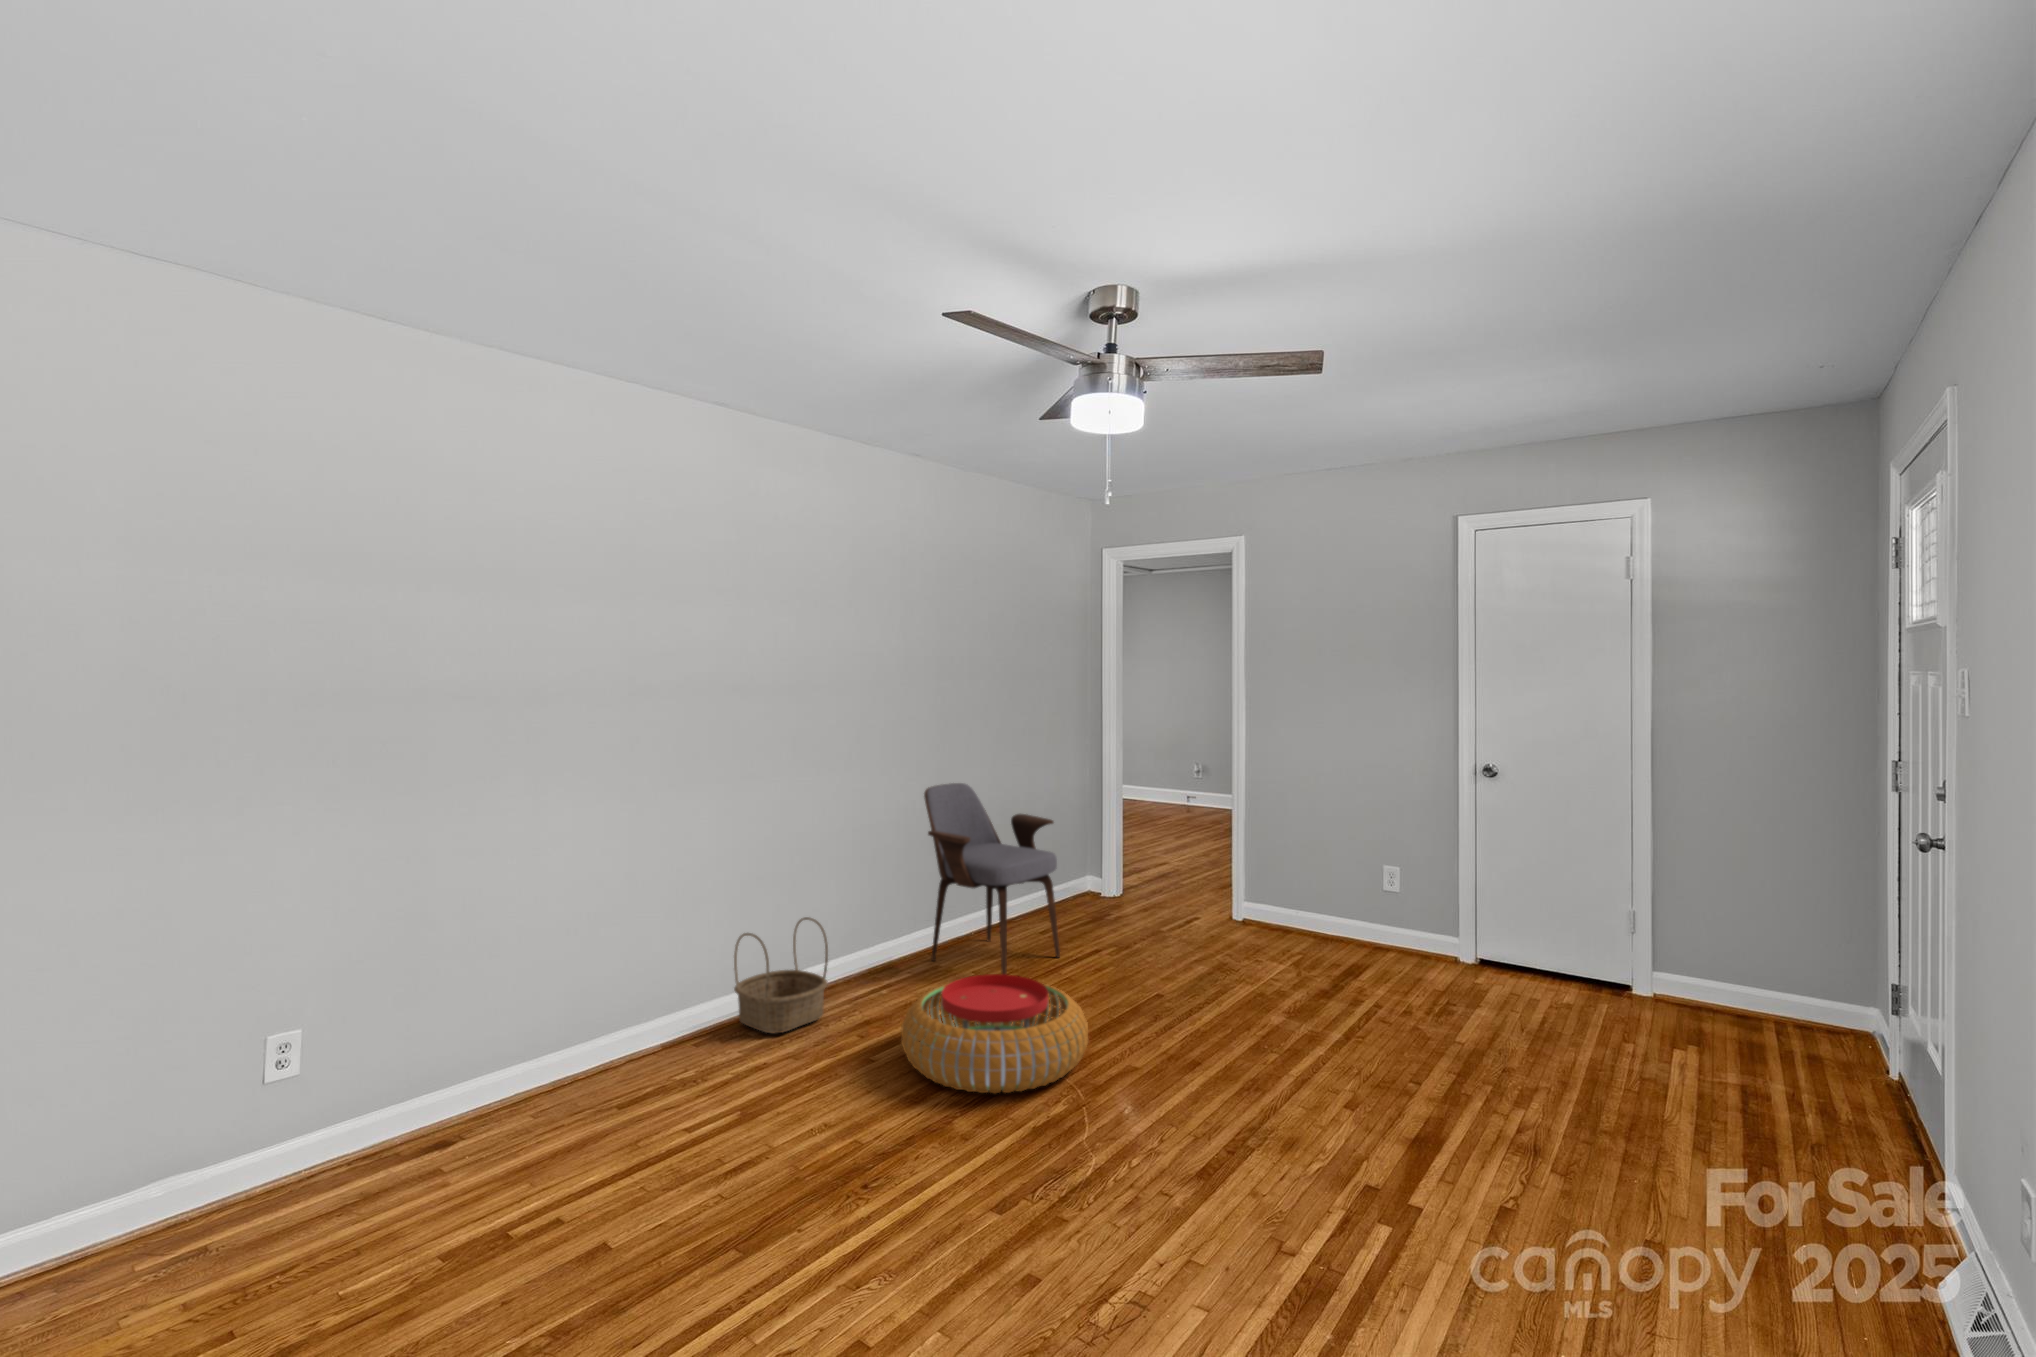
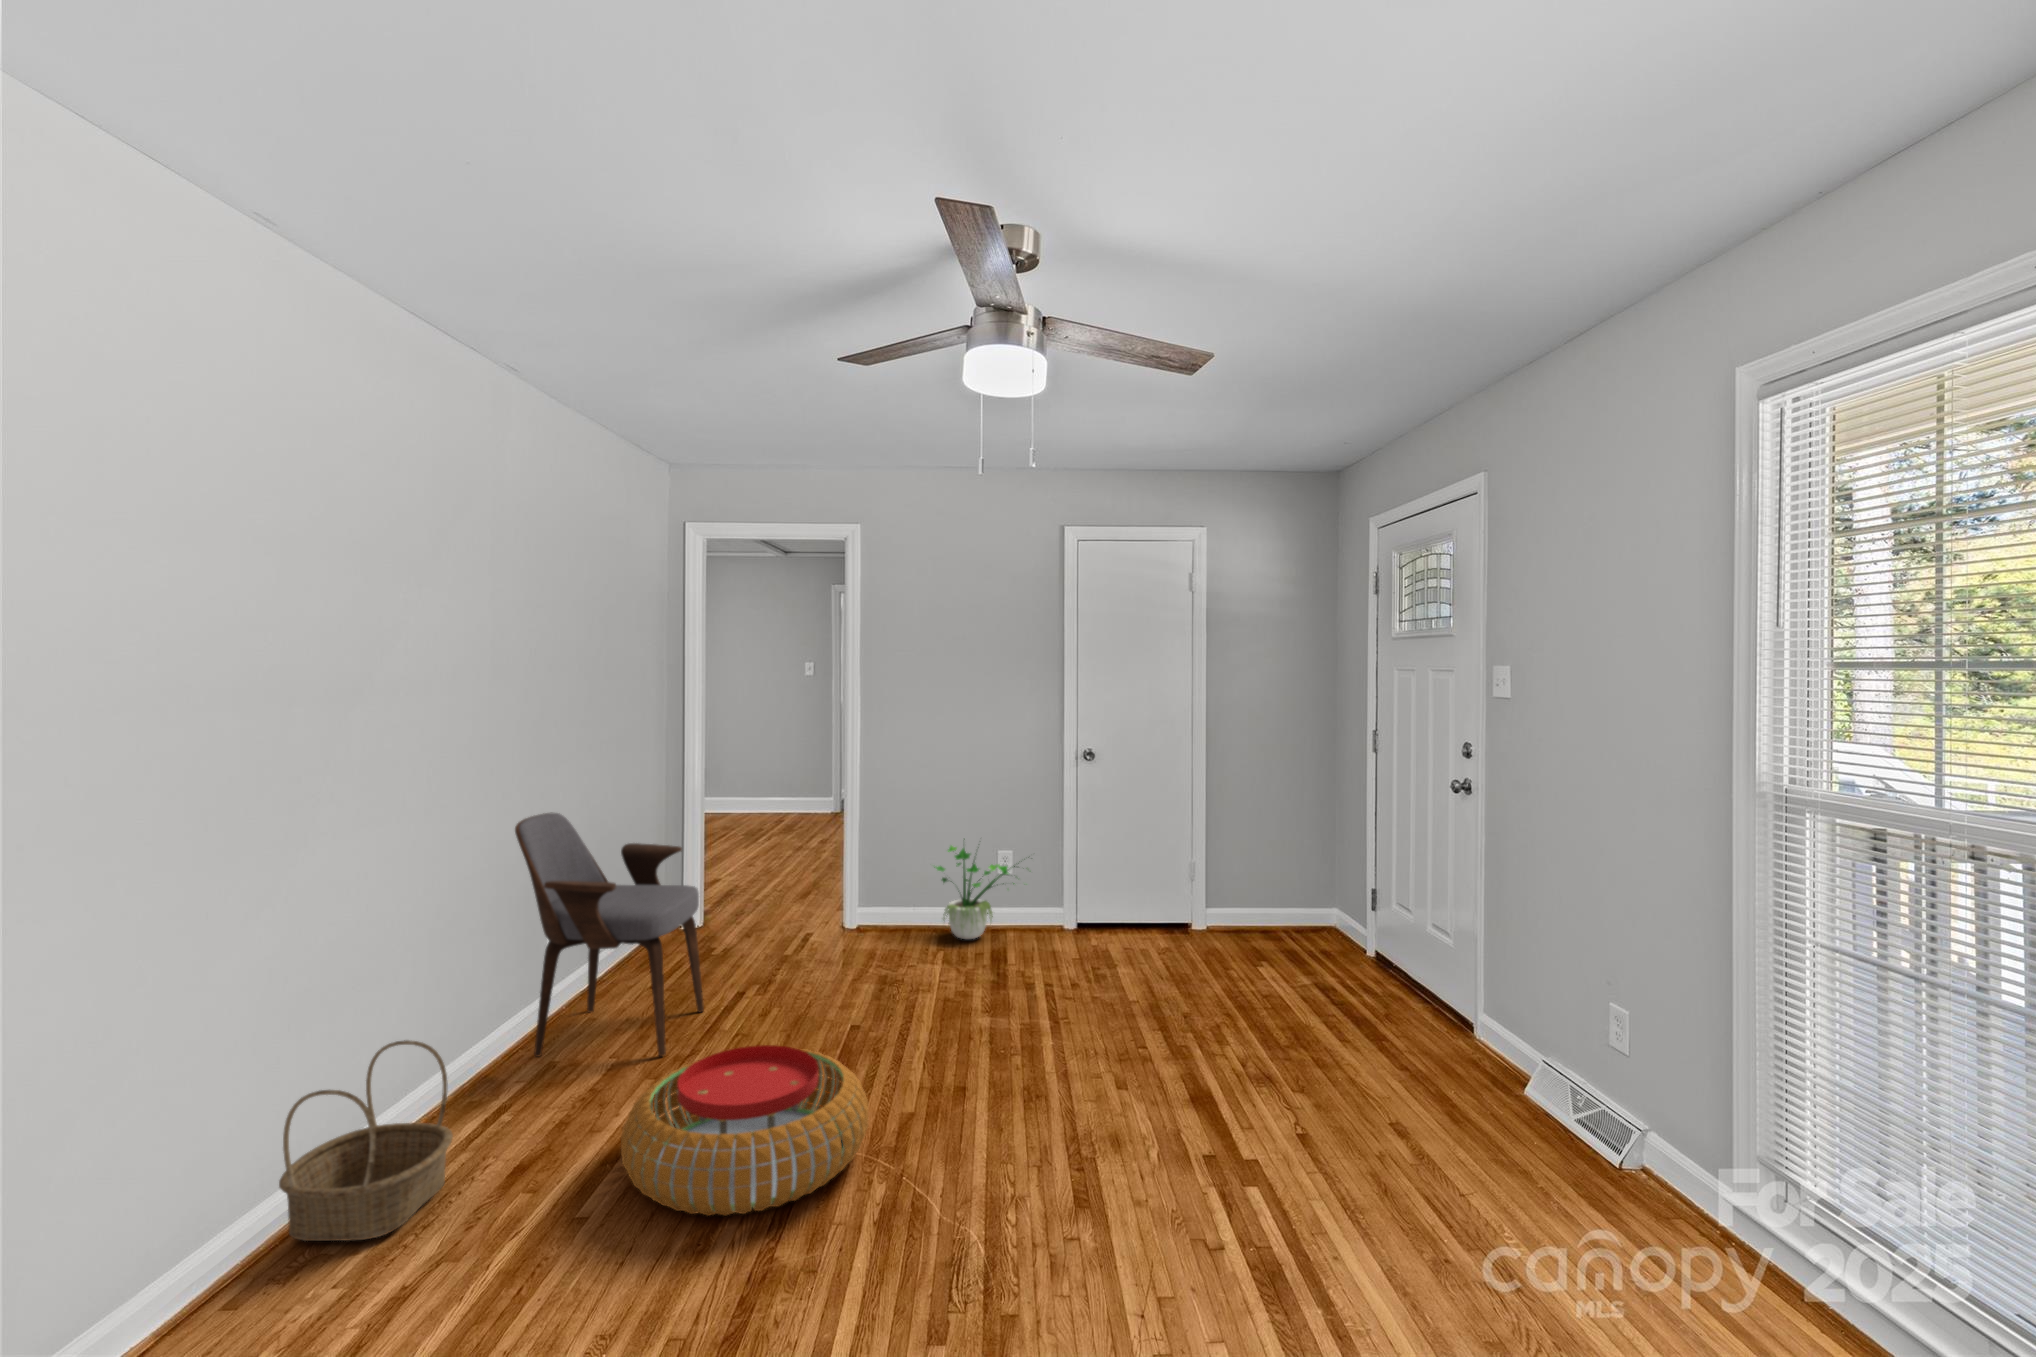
potted plant: none [1303,832,1418,951] -> present [936,839,1019,939]

